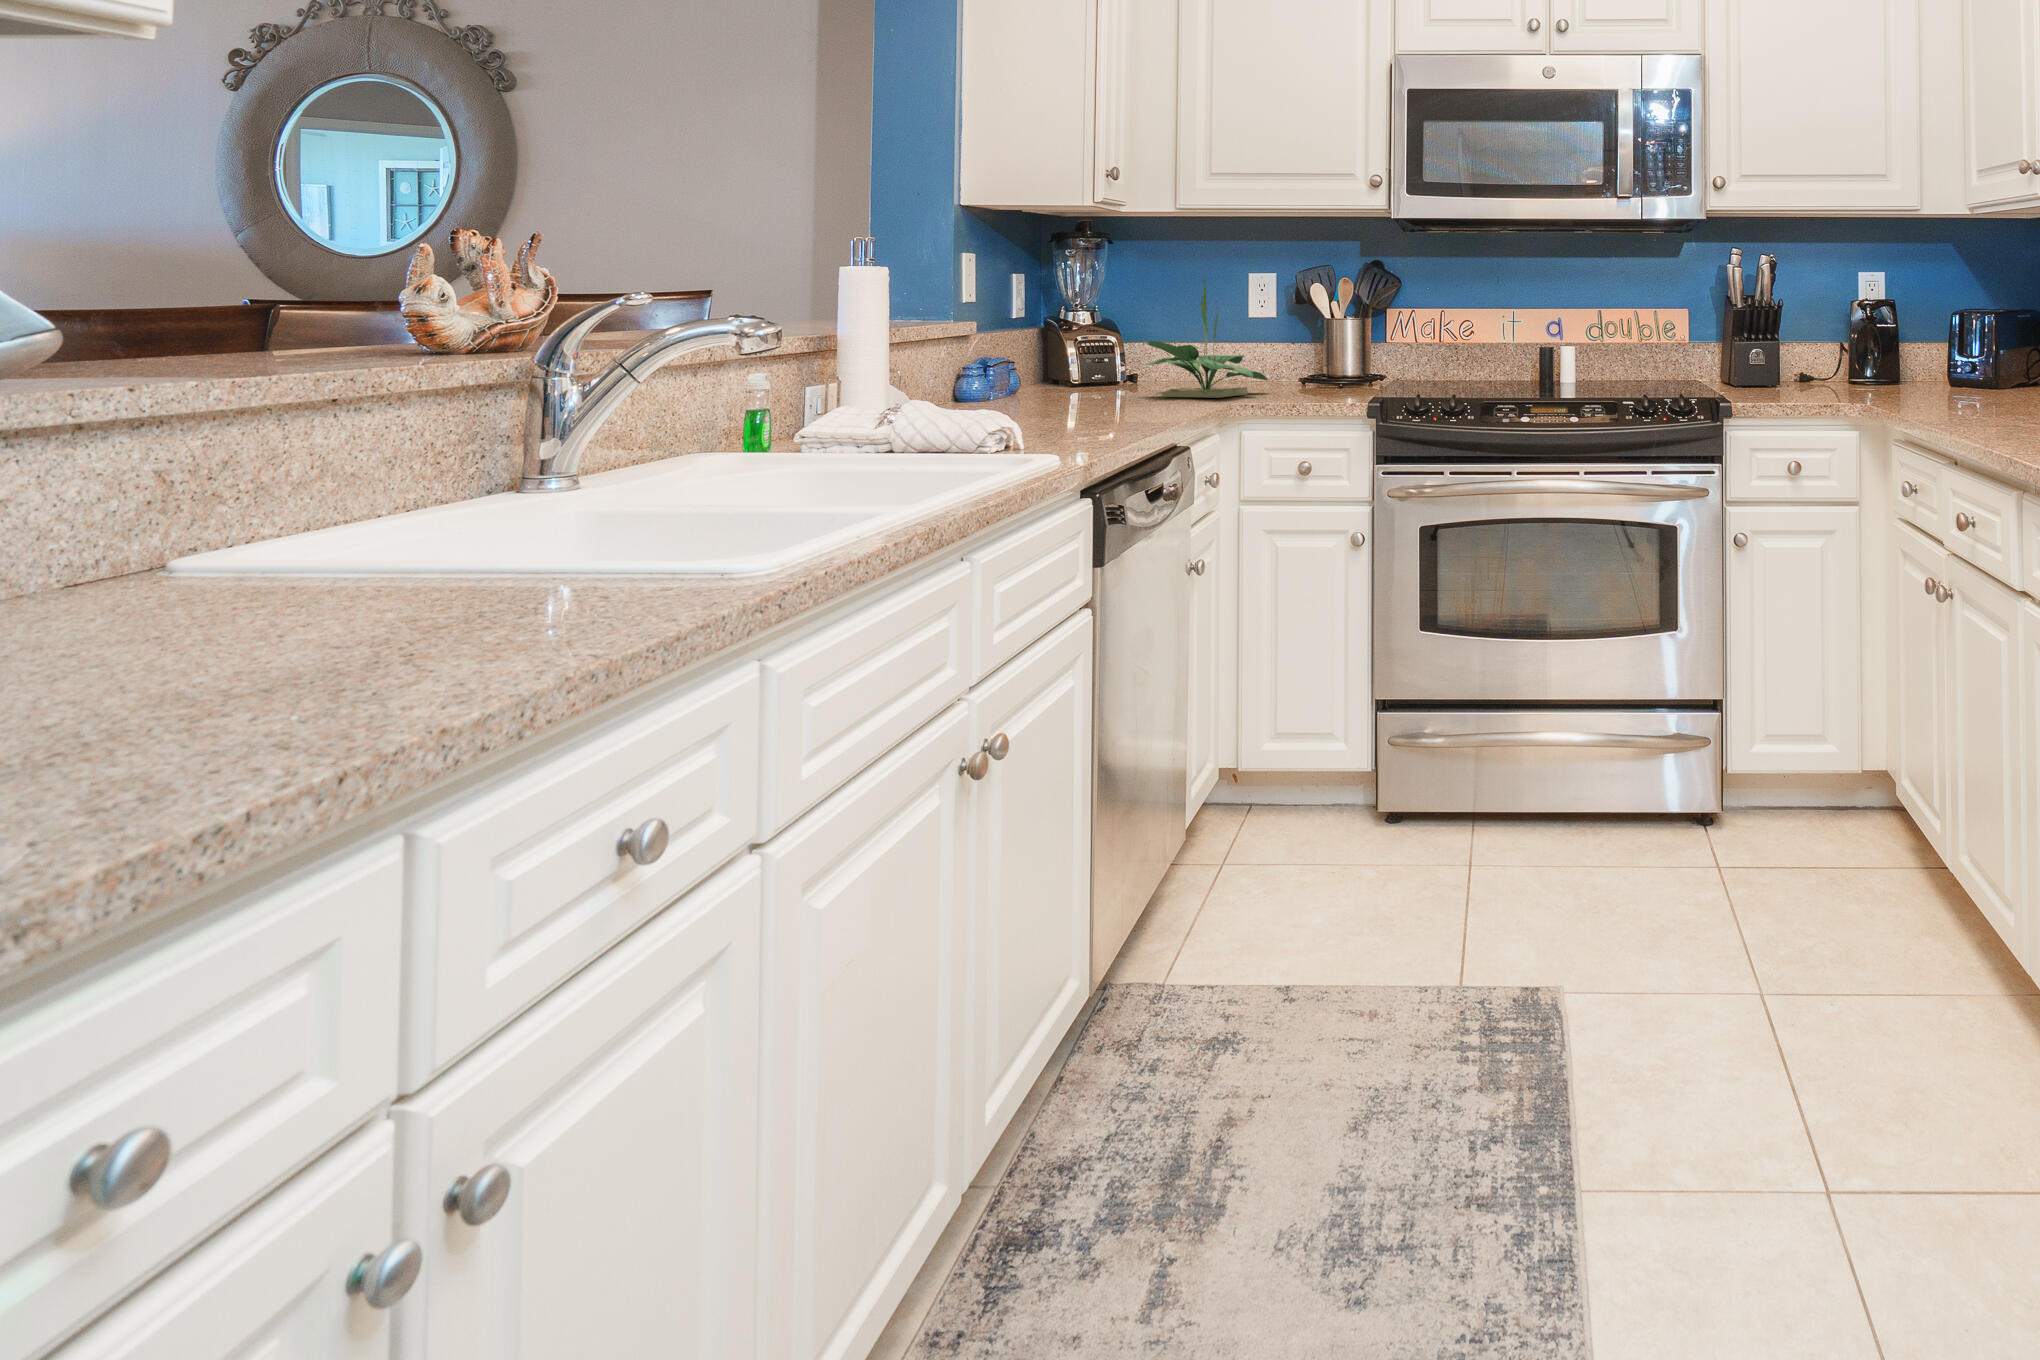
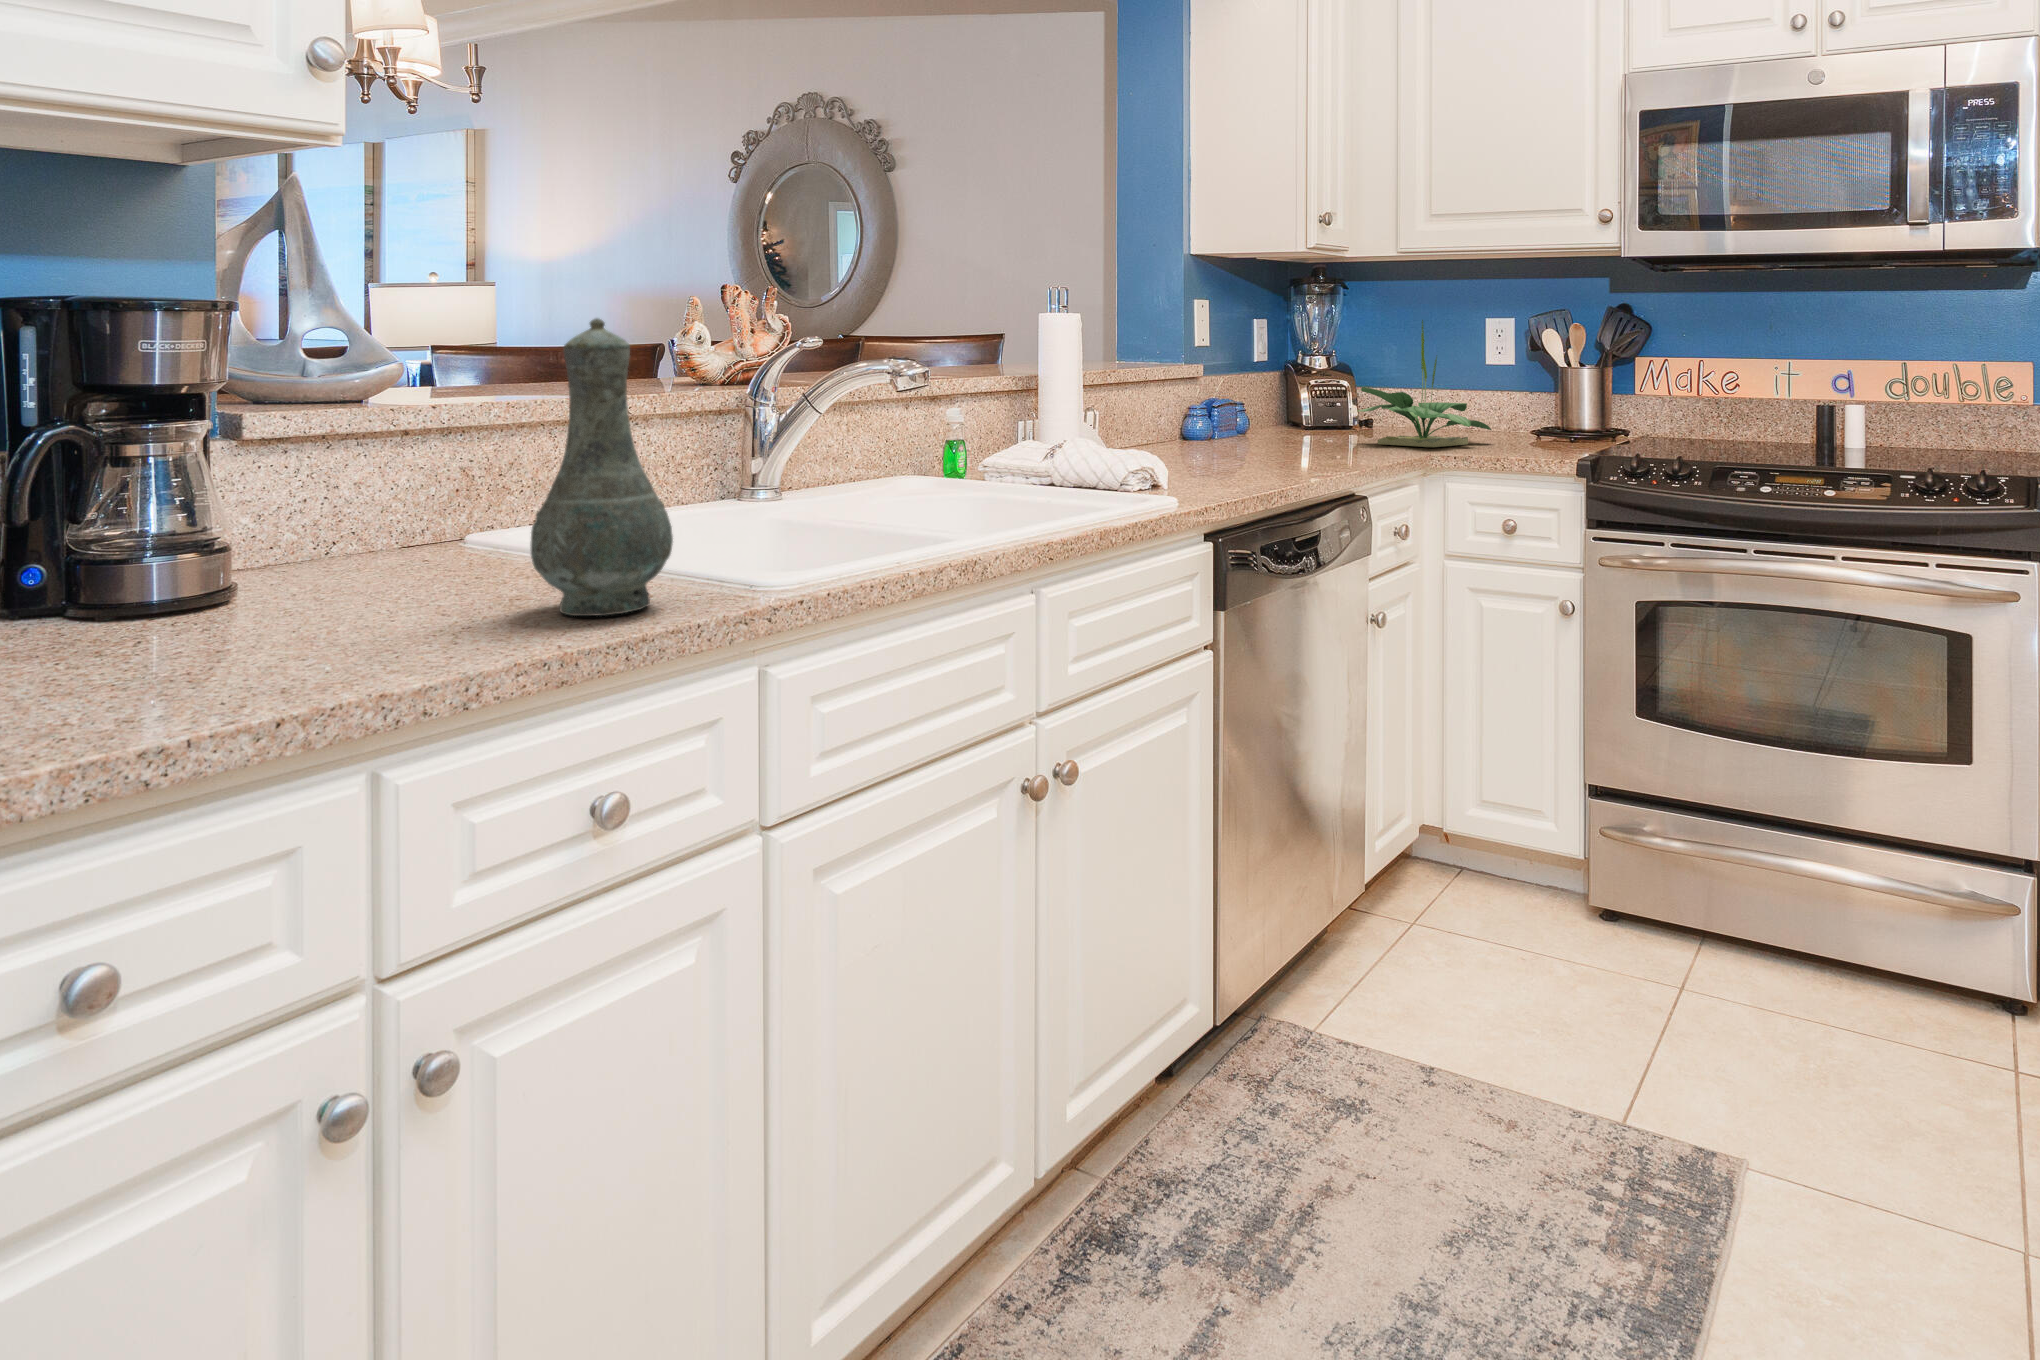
vase: none [269,228,510,641] -> present [530,318,673,616]

